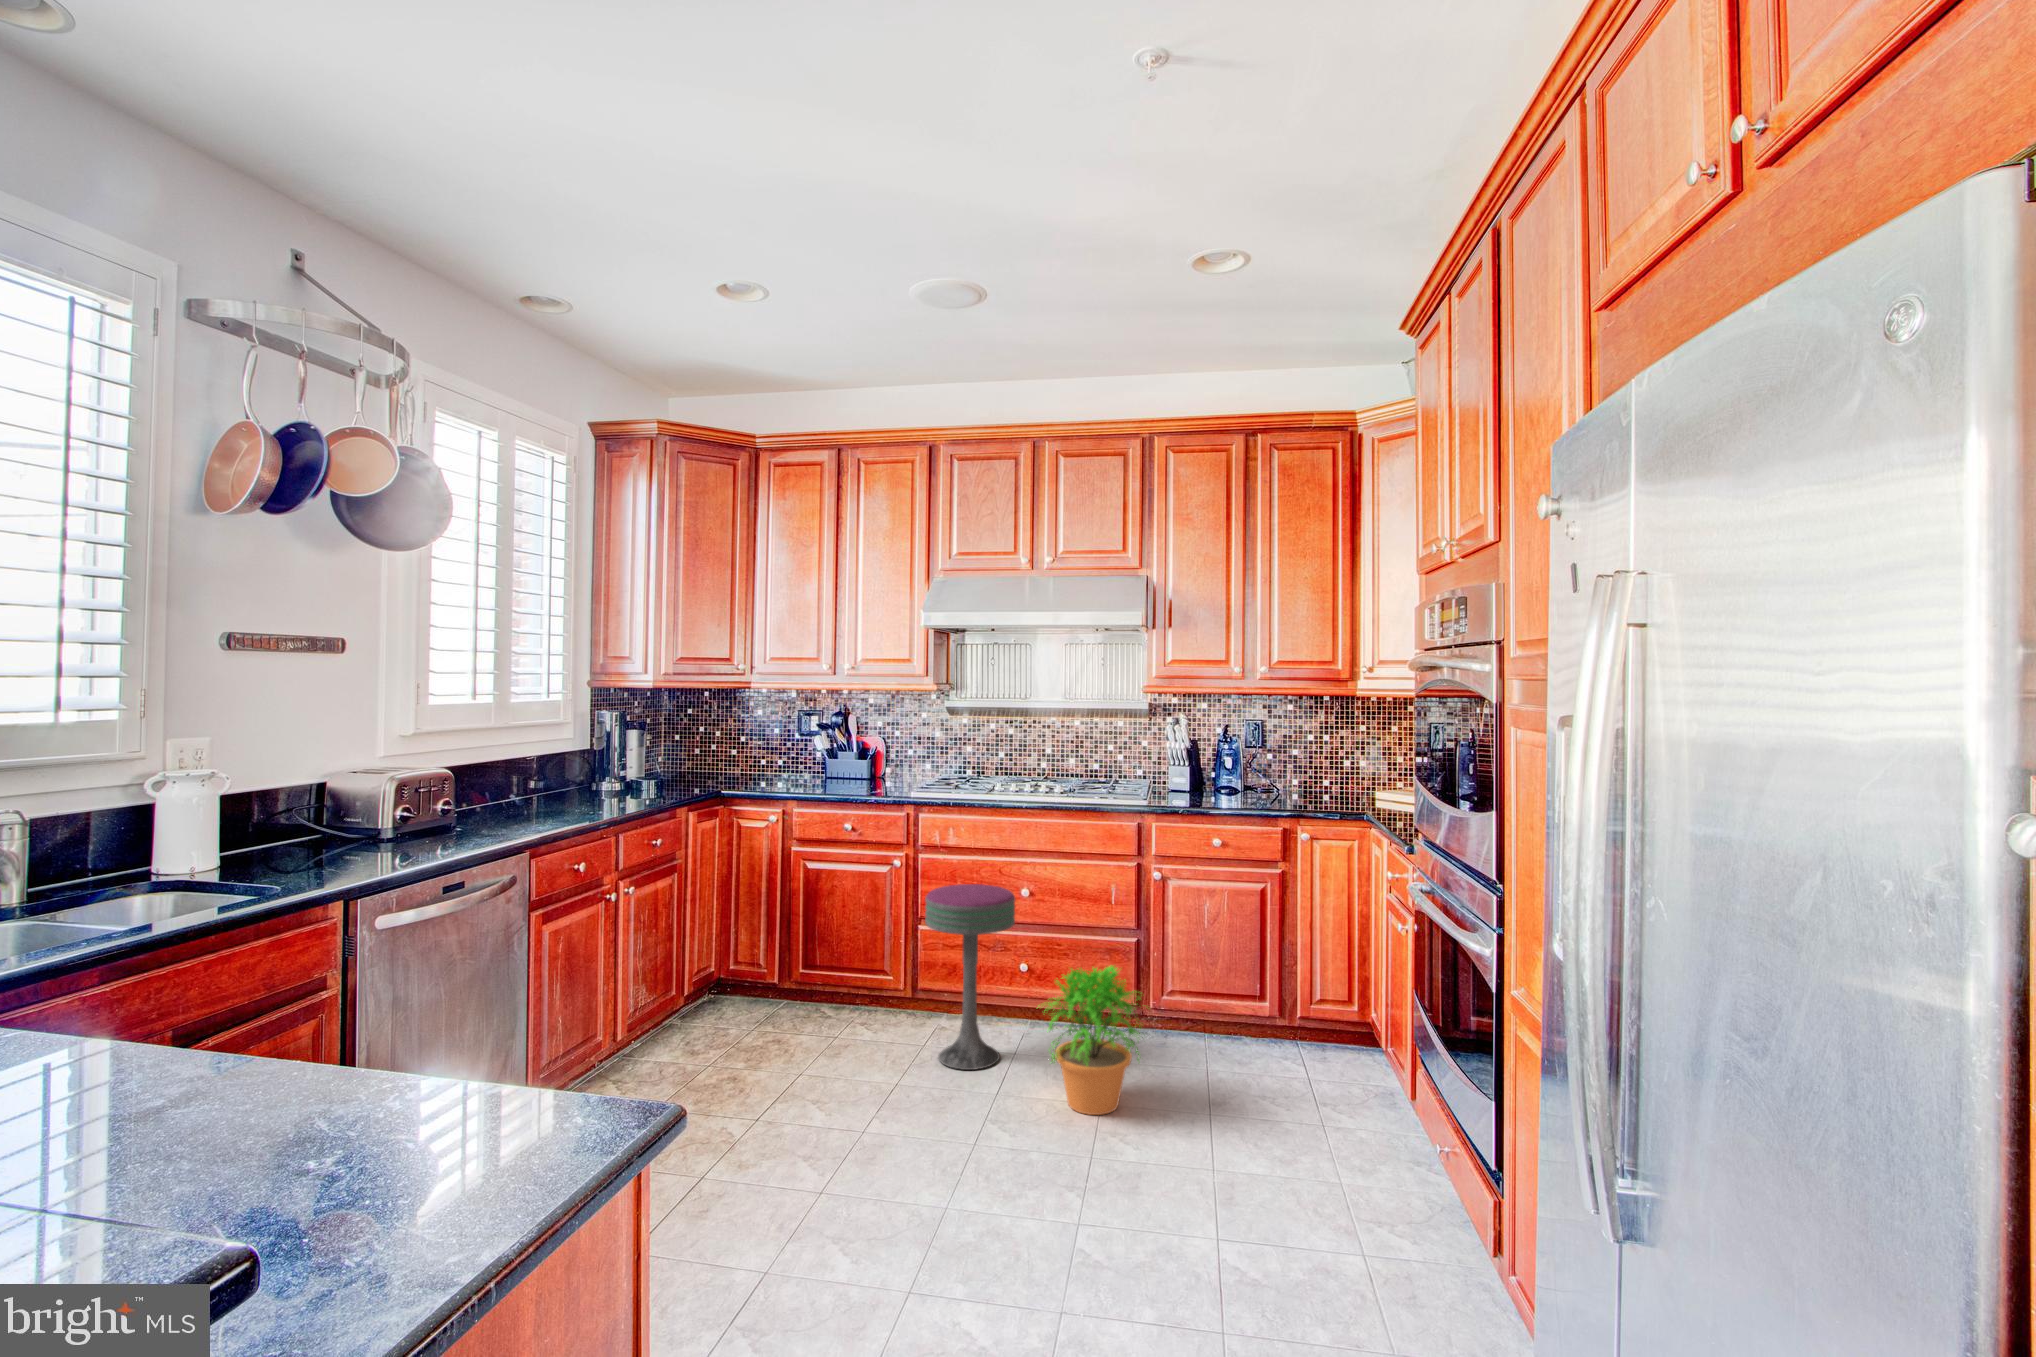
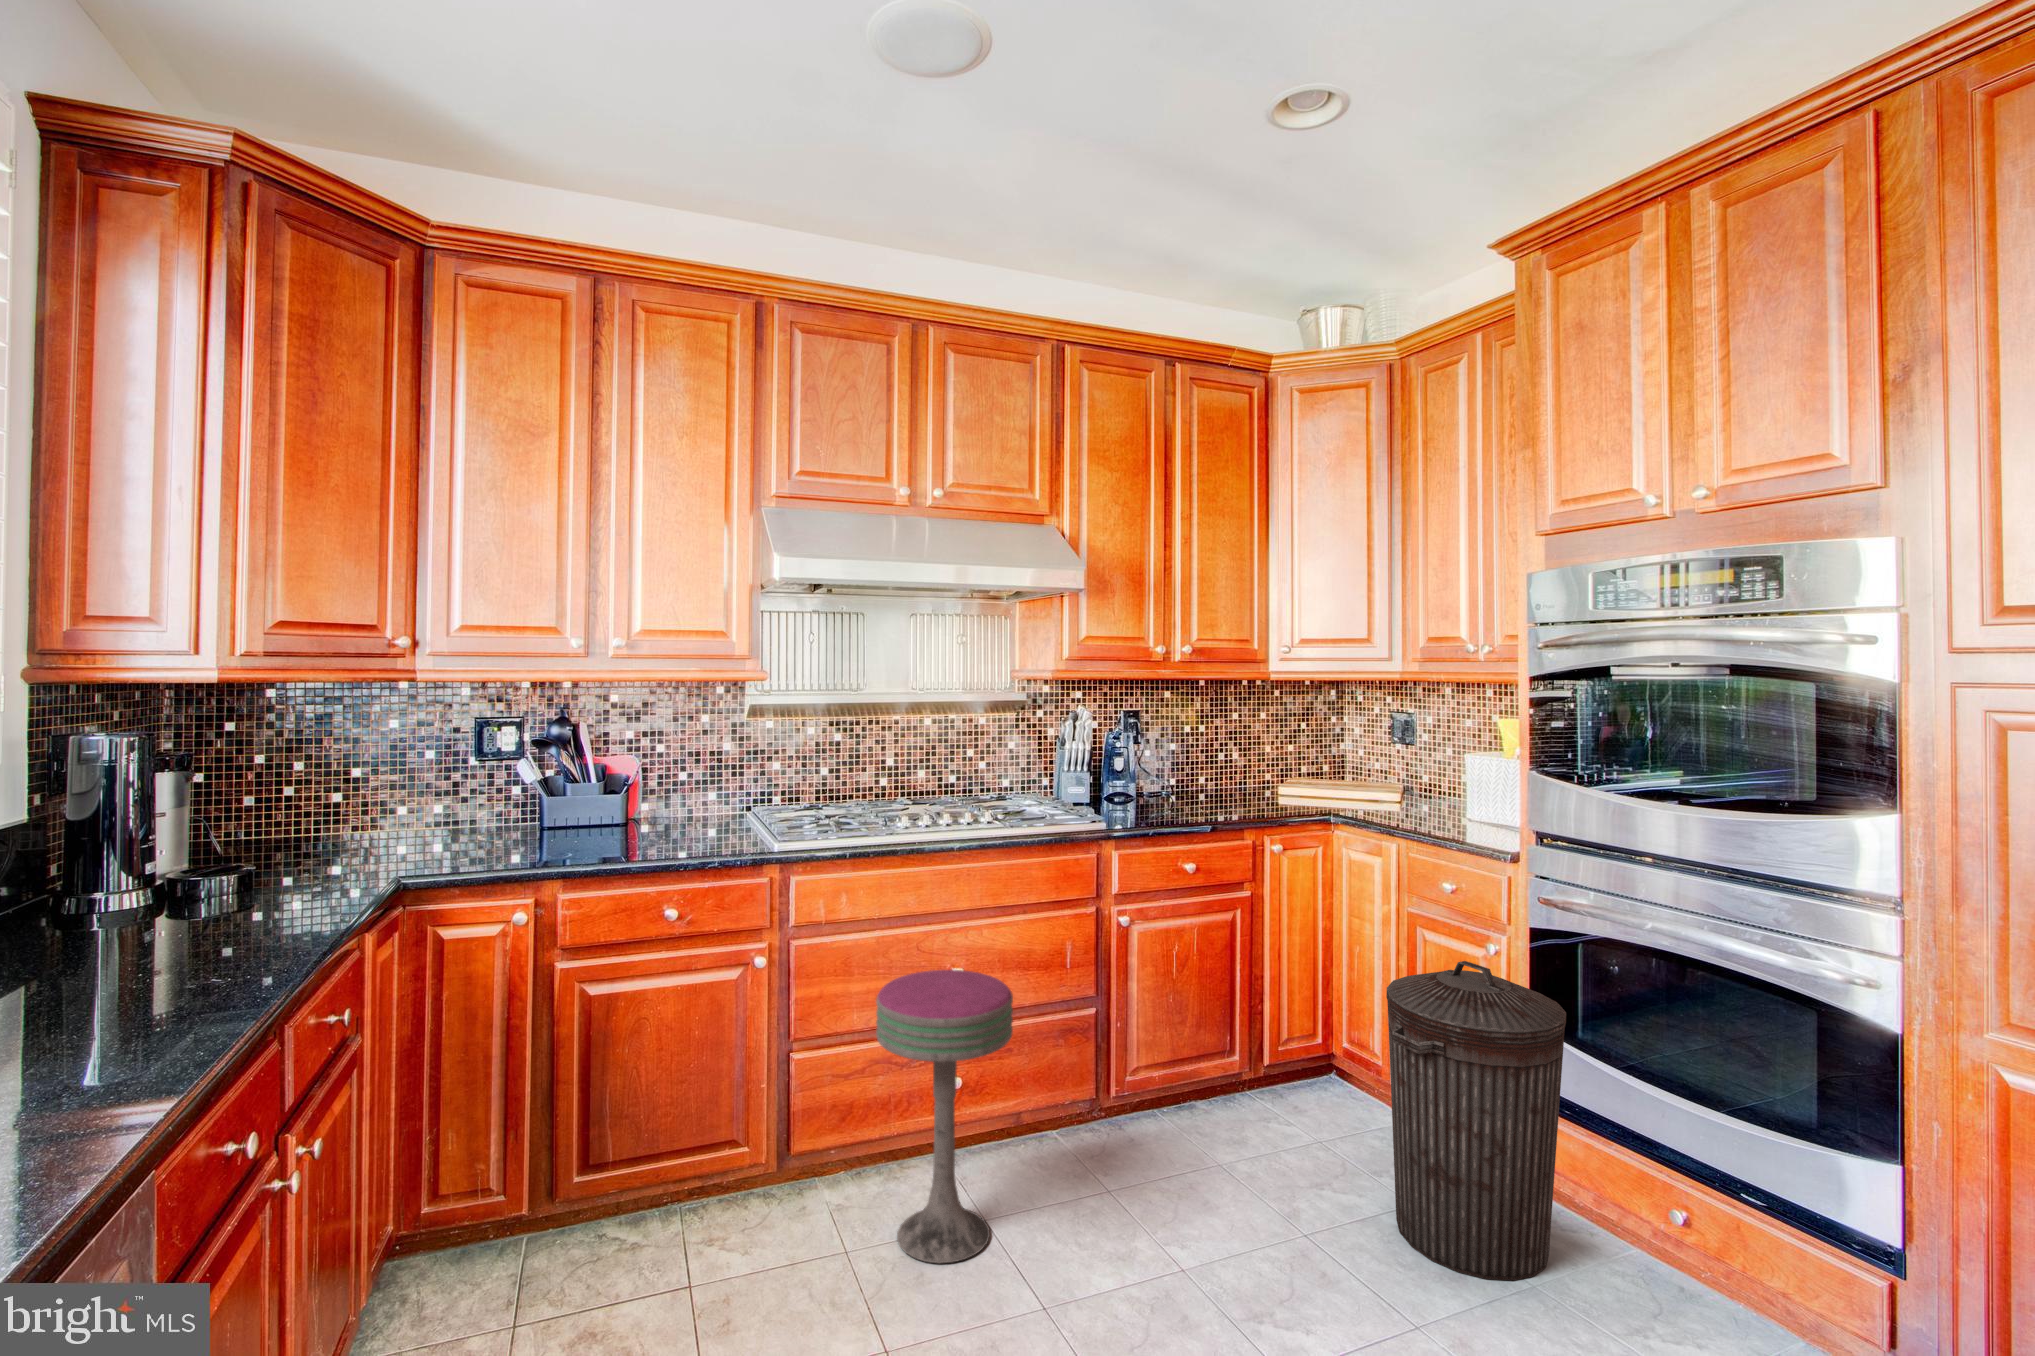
trash can: none [1245,929,1418,1199] -> present [1386,961,1566,1281]
potted plant: present [1039,965,1141,1115] -> none [1100,1051,1248,1271]

